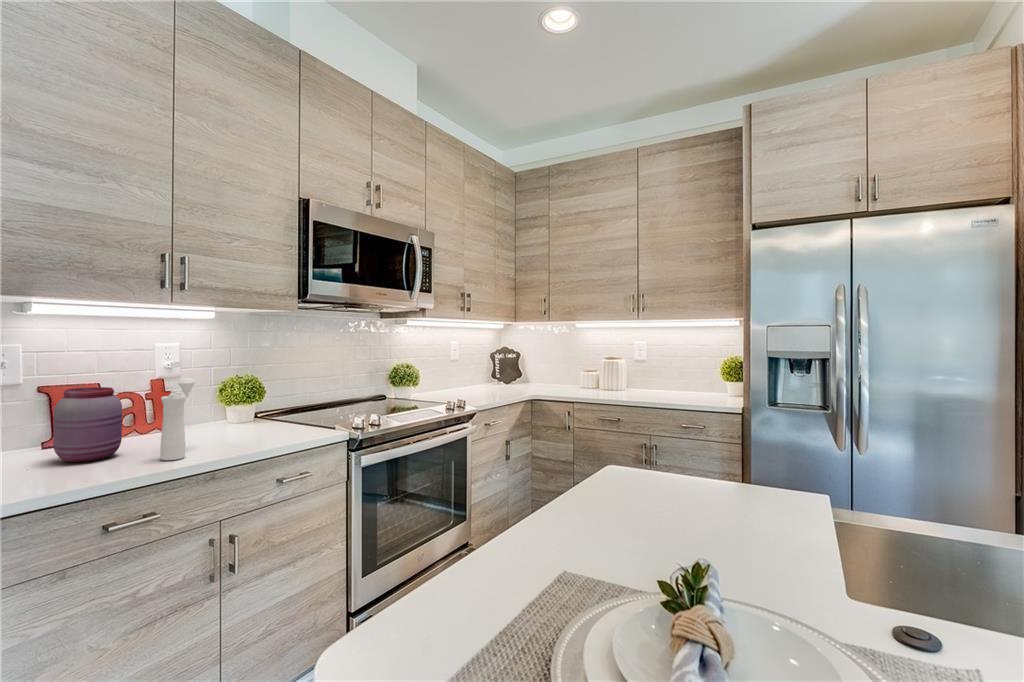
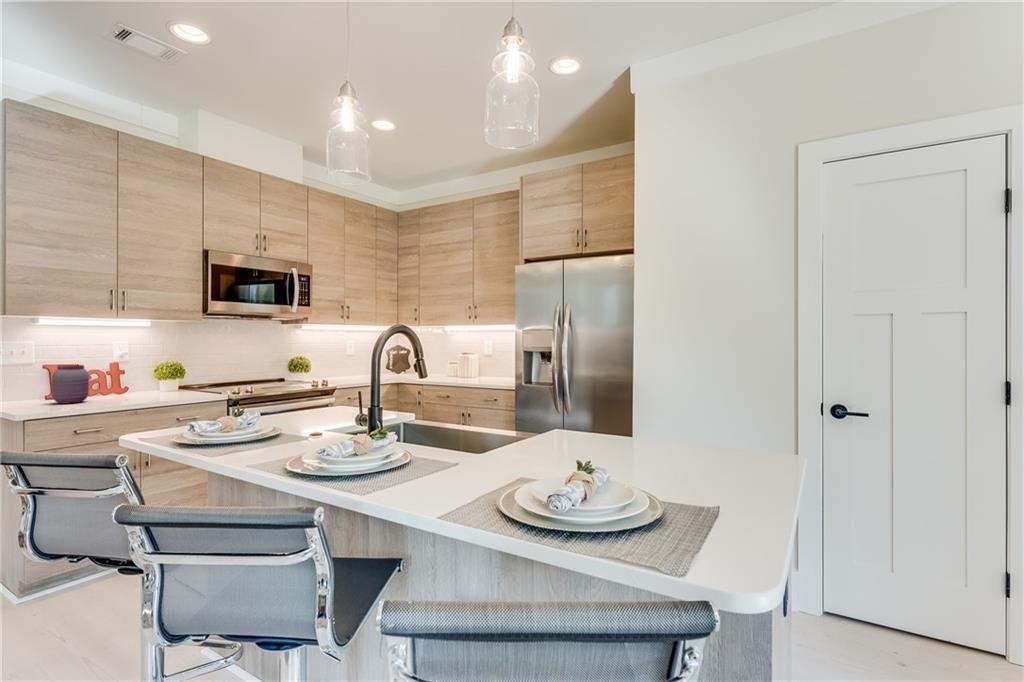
pepper mill: present [160,378,195,460] -> none [108,360,130,403]

